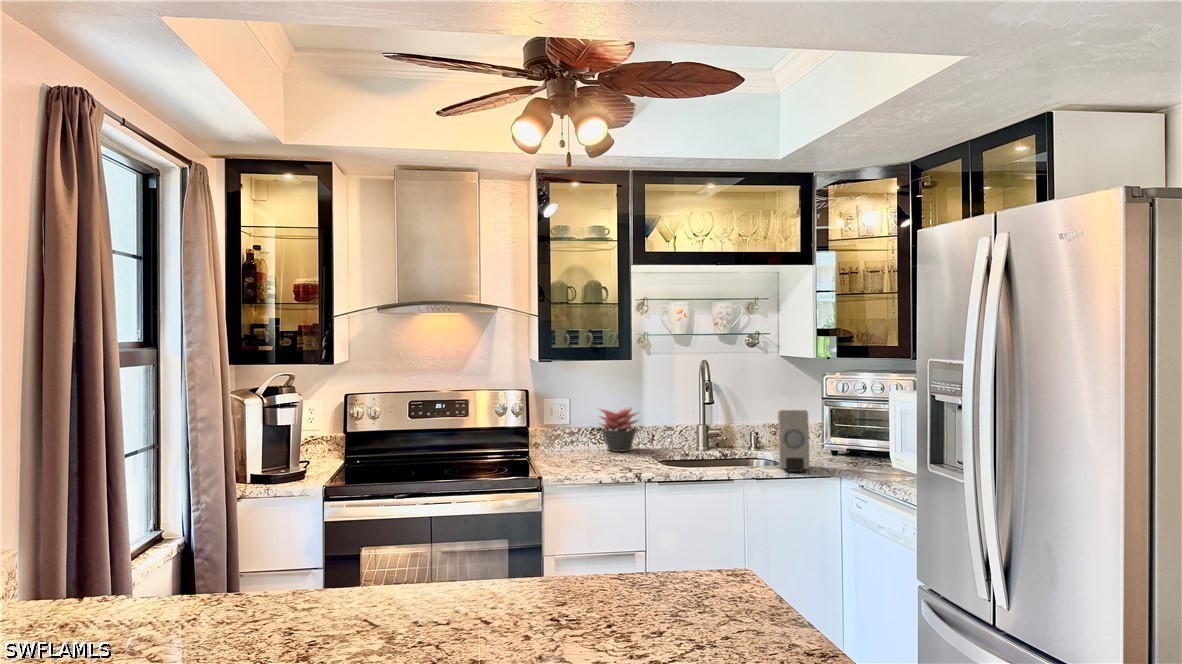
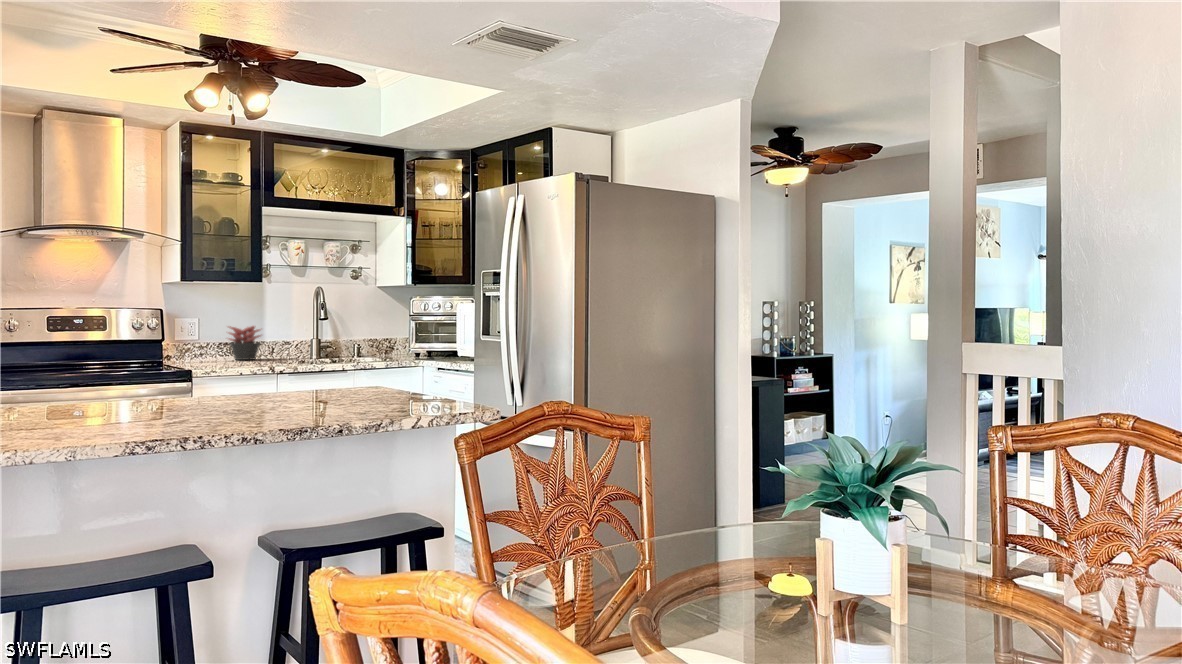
soap dispenser: present [778,410,809,472] -> none [378,320,401,364]

